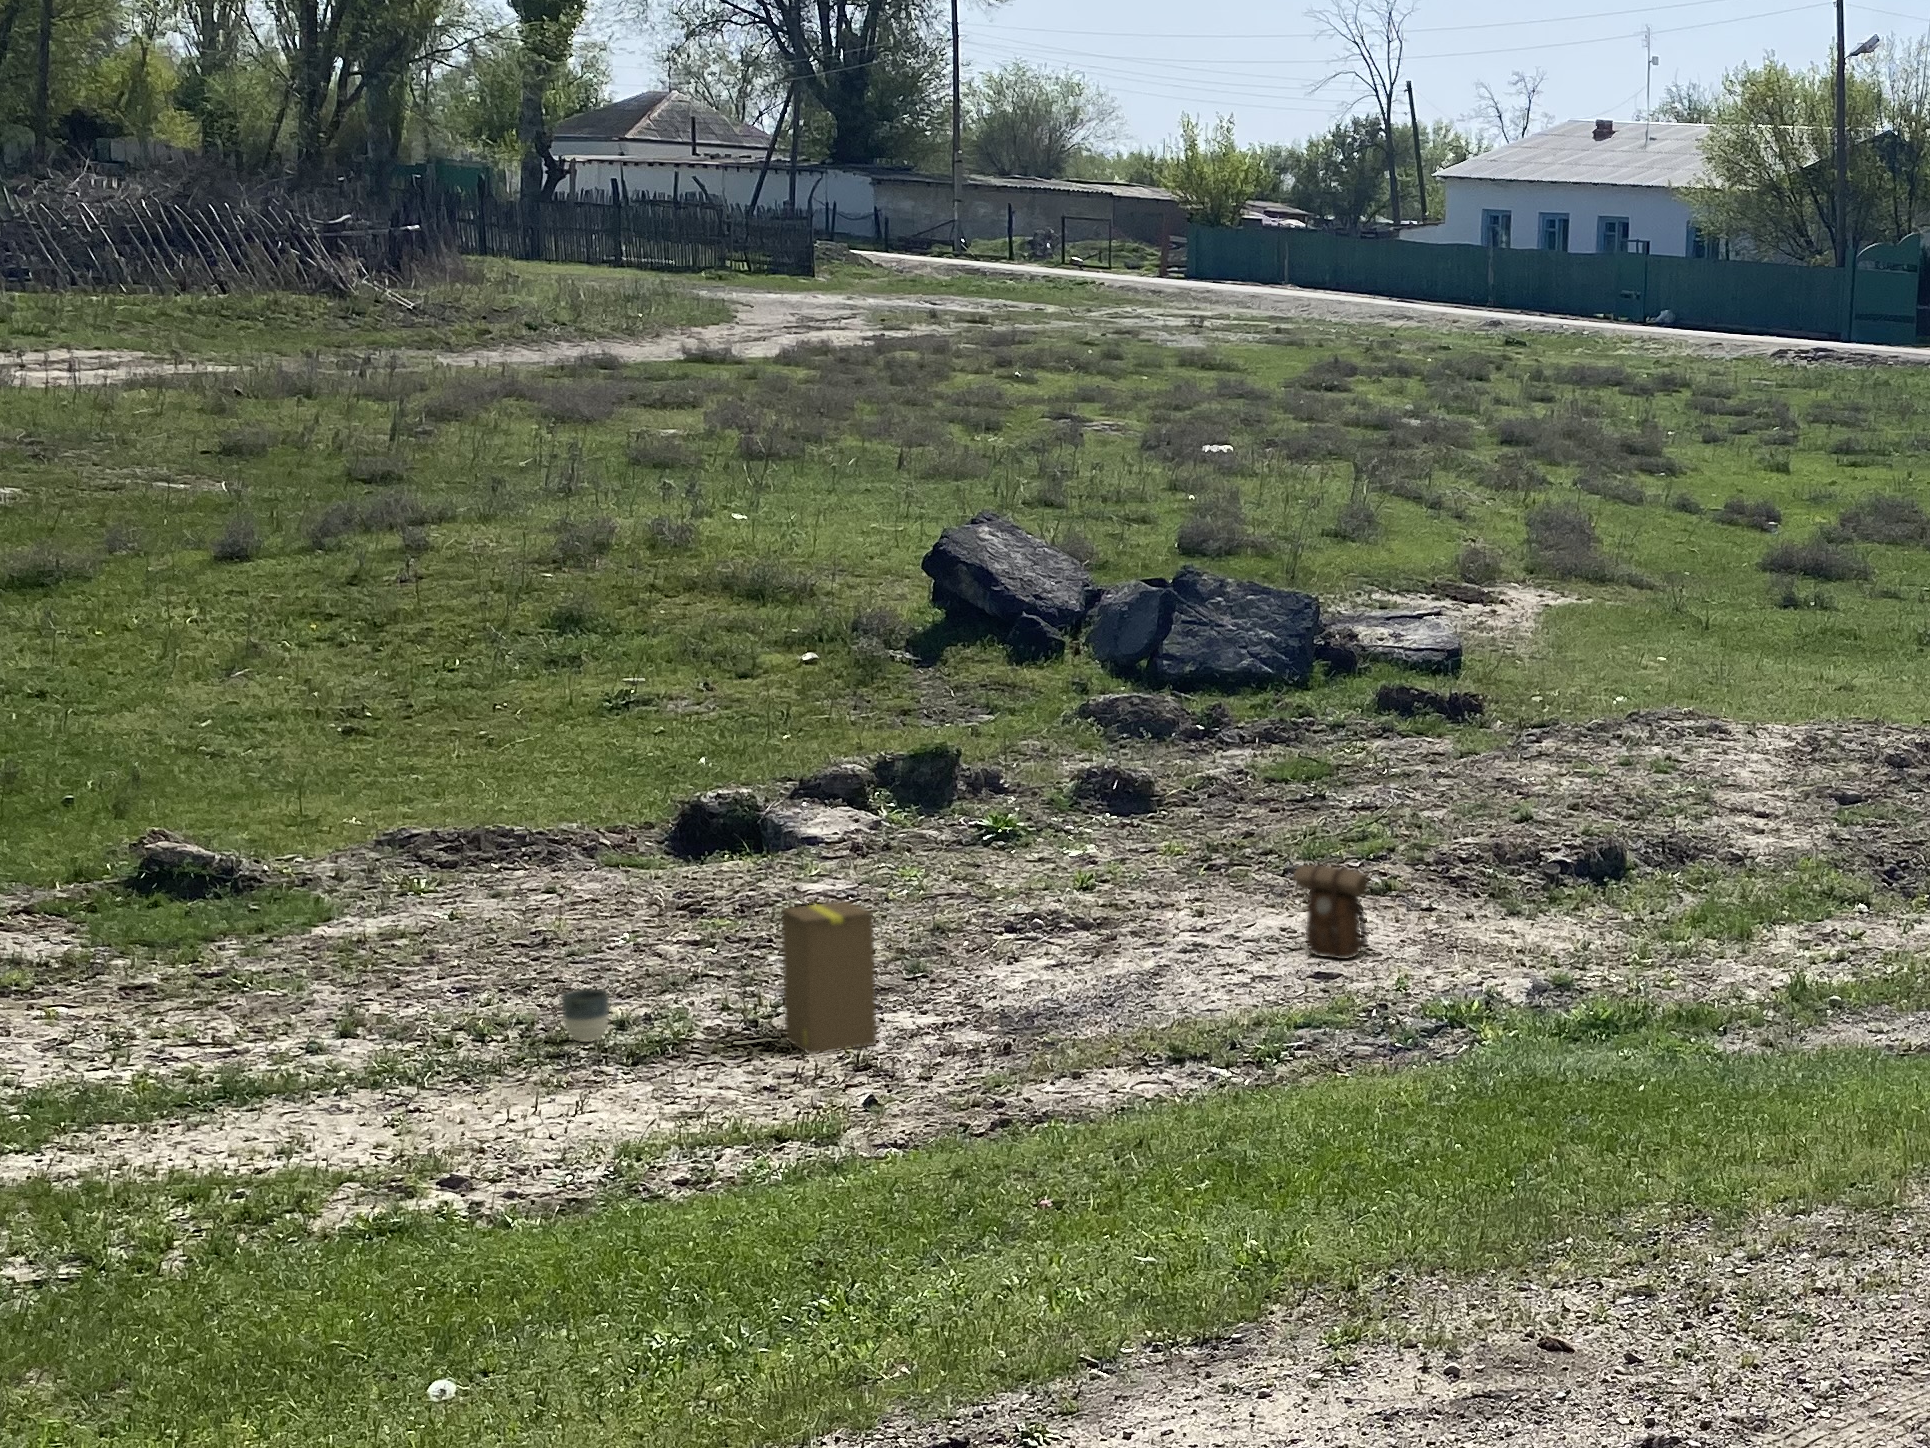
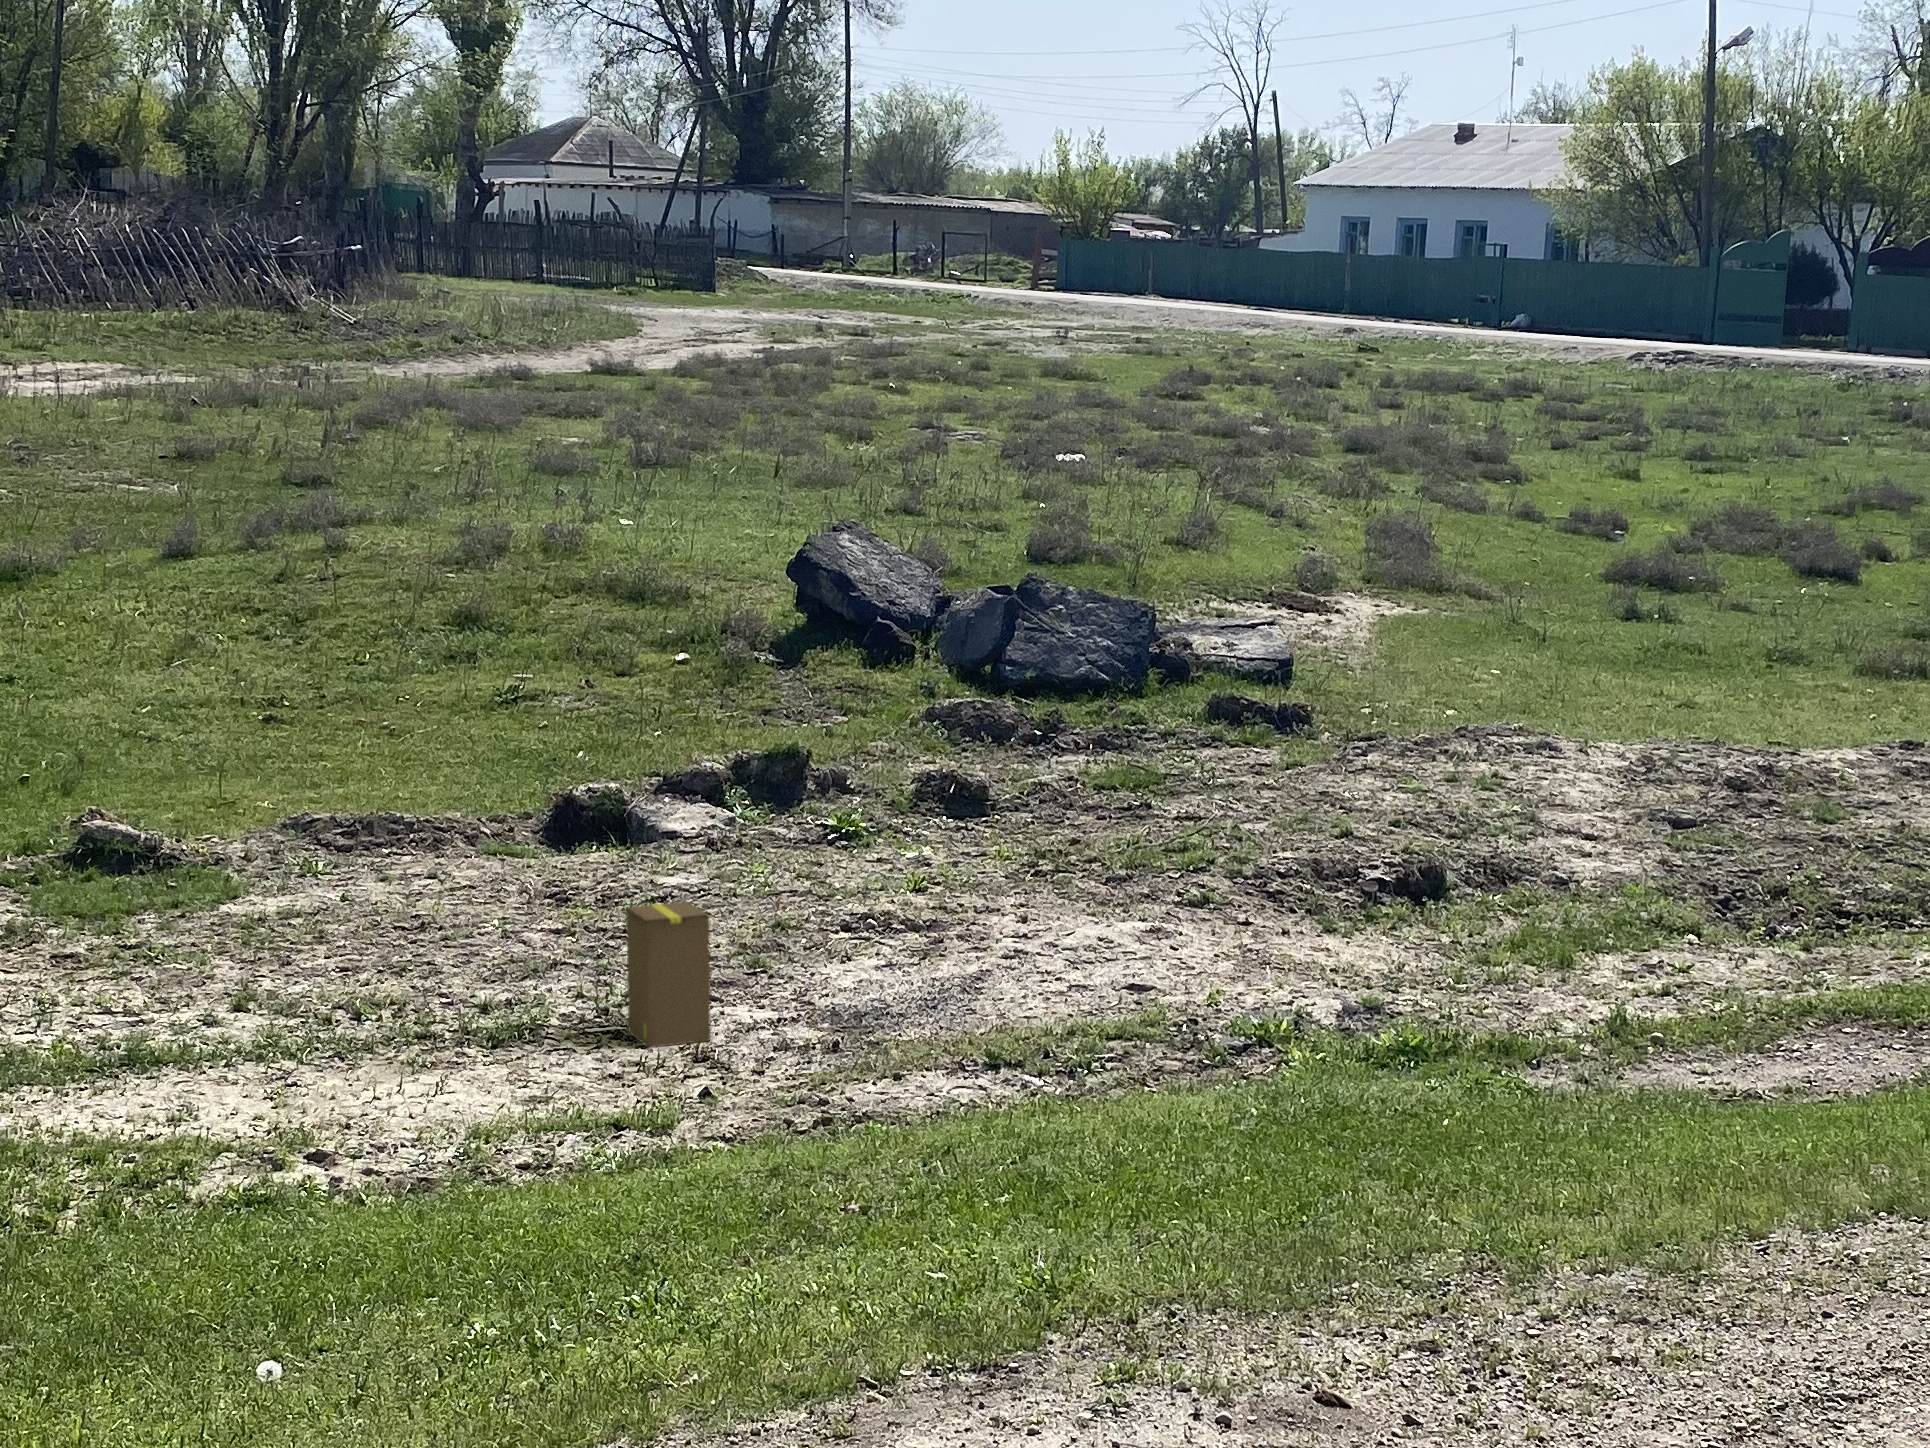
backpack: present [1294,865,1369,959] -> none [1113,878,1186,973]
planter: present [561,988,609,1042] -> none [428,976,471,1027]

